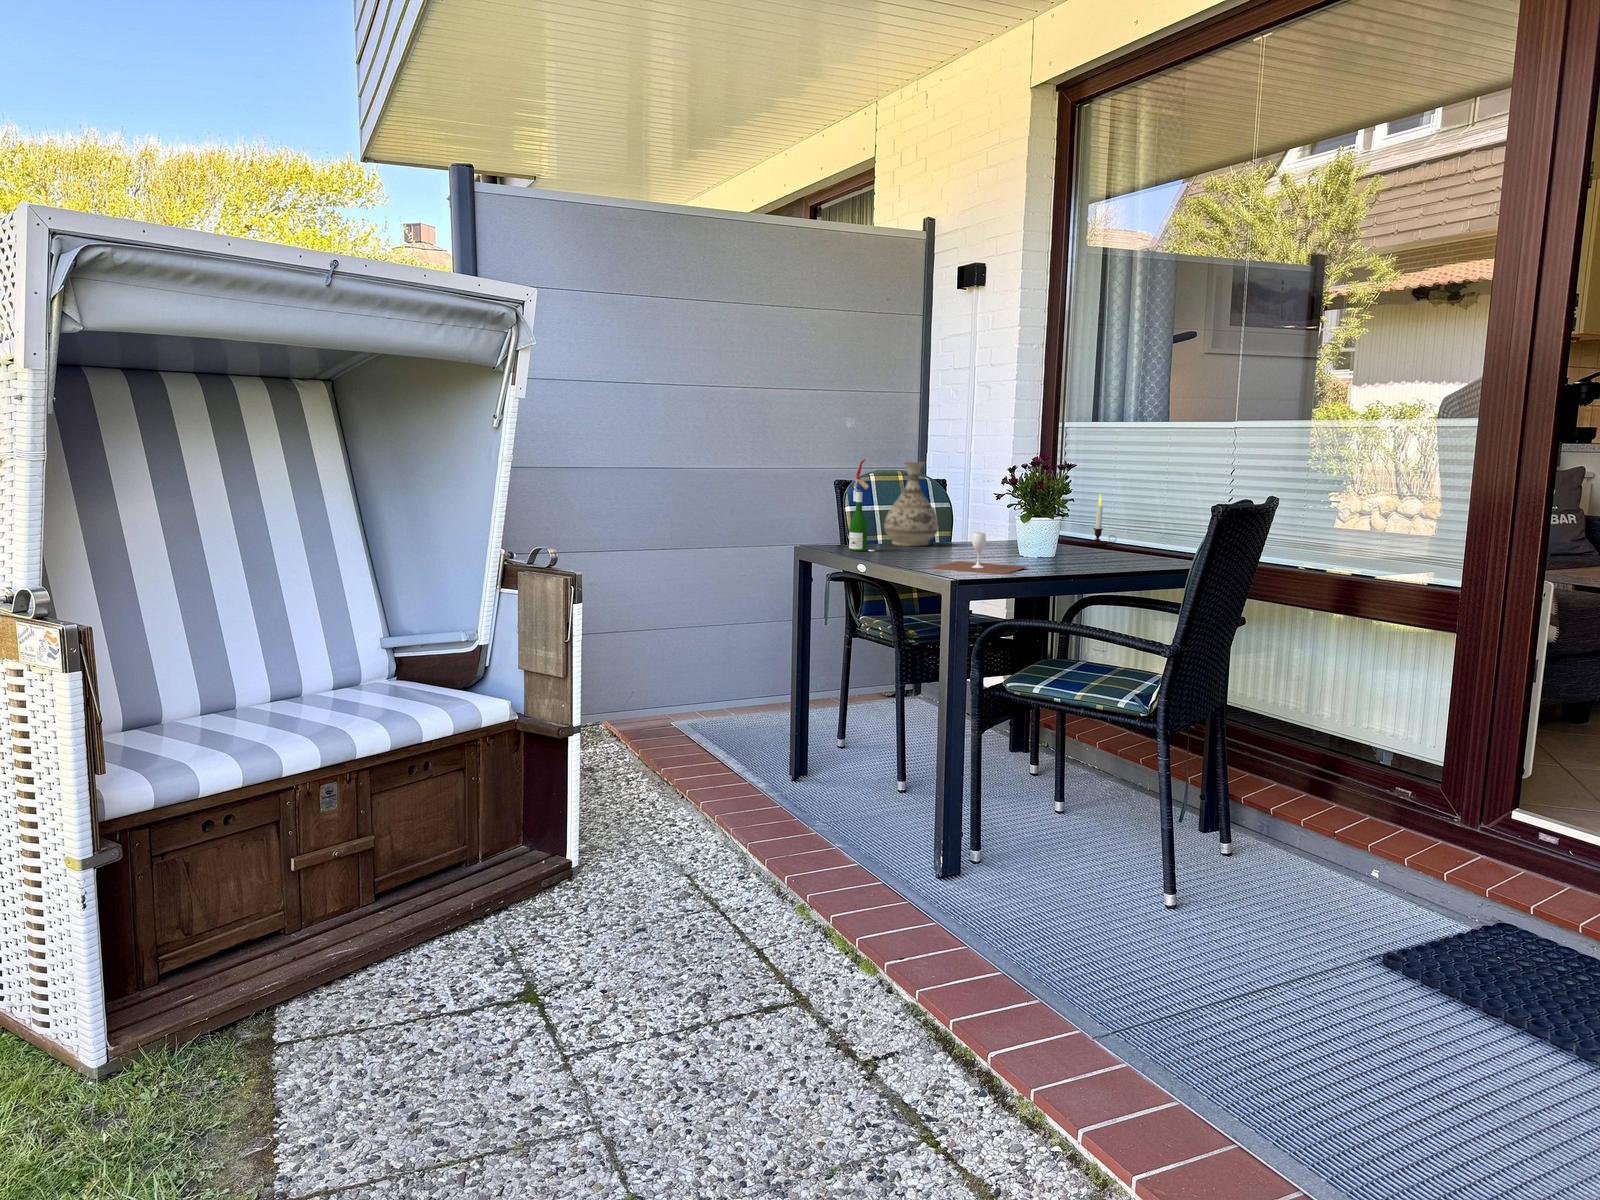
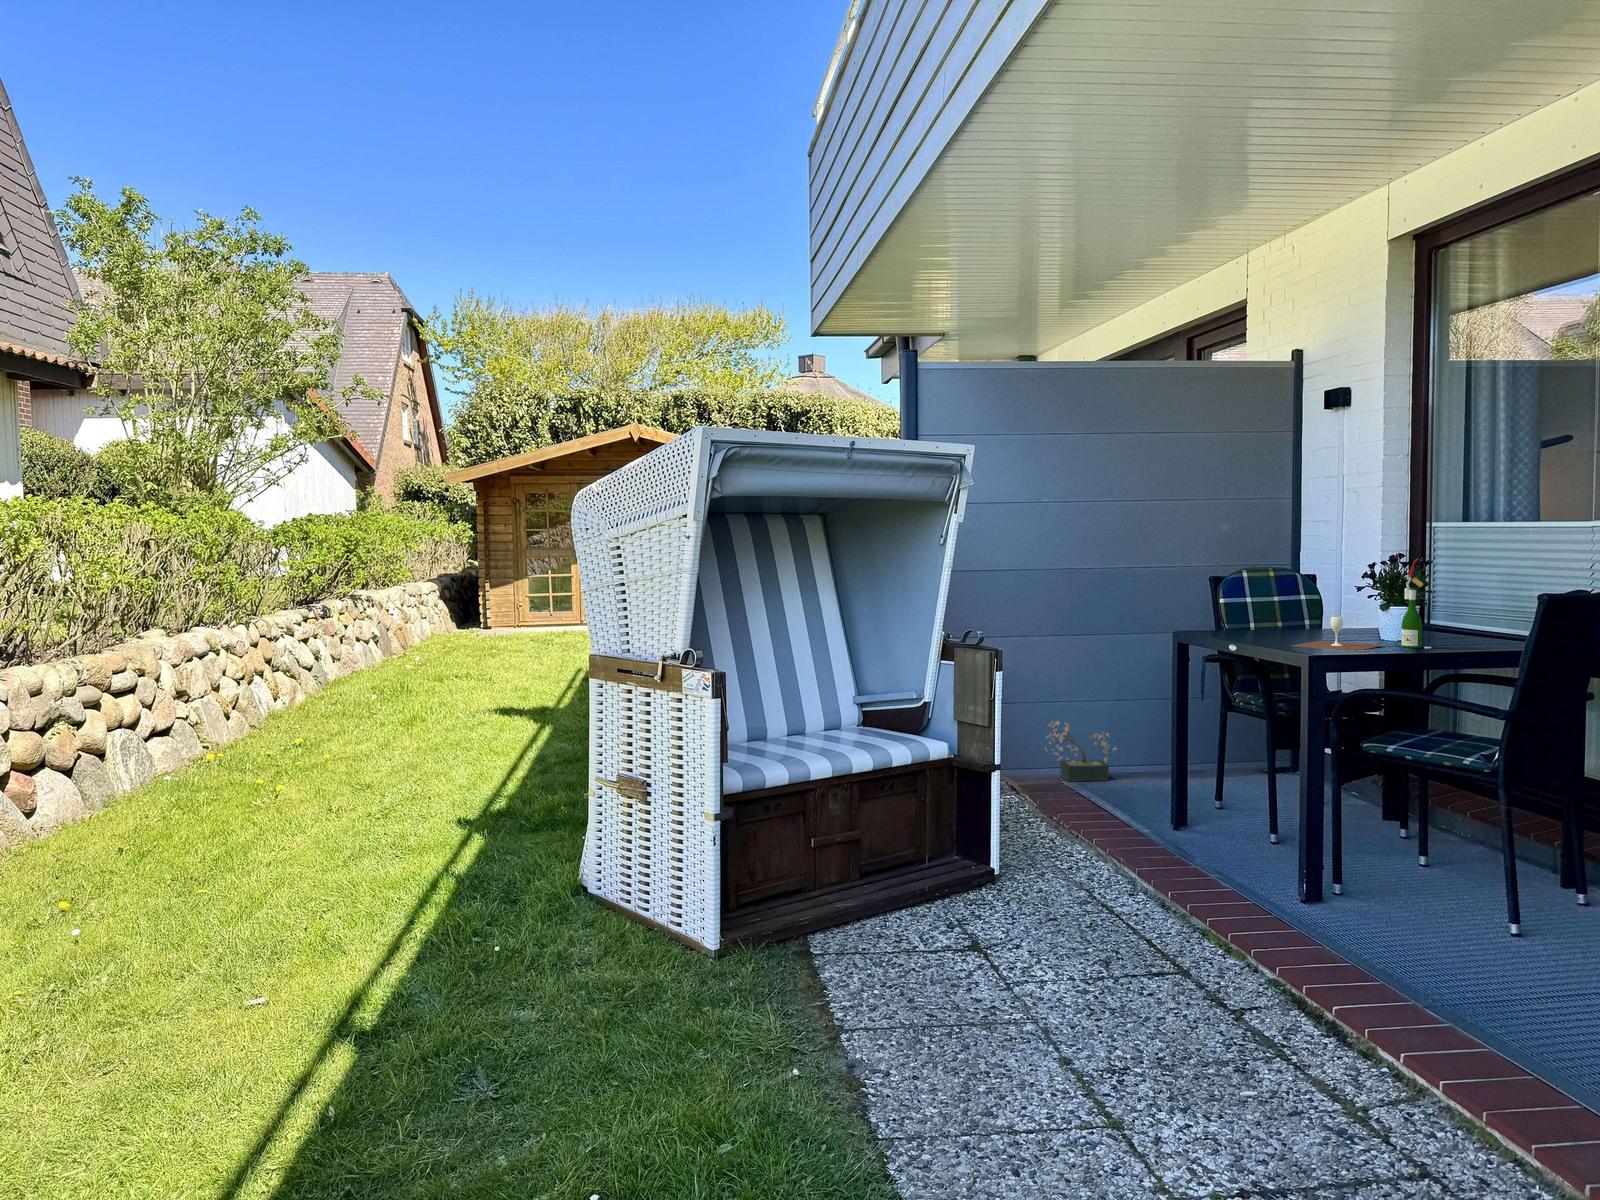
wine bottle: present [849,459,875,551] -> present [1401,558,1431,648]
vase: present [884,461,938,546] -> none [1255,557,1307,630]
candle: present [1085,494,1116,545] -> none [1461,581,1494,630]
decorative plant: none [651,650,733,721] -> present [1045,721,1117,782]

